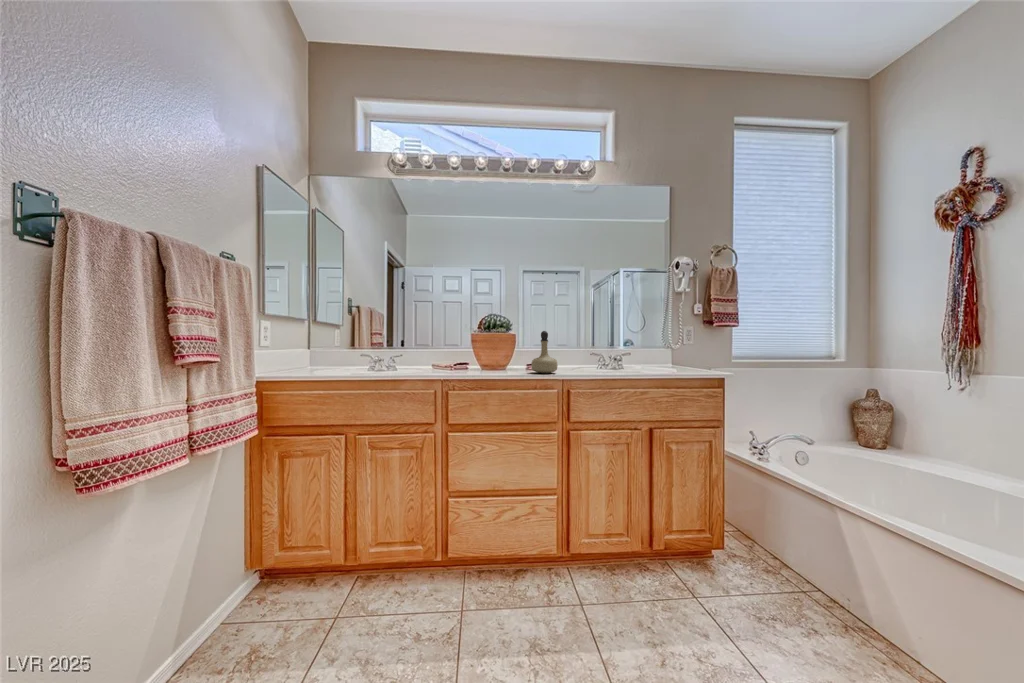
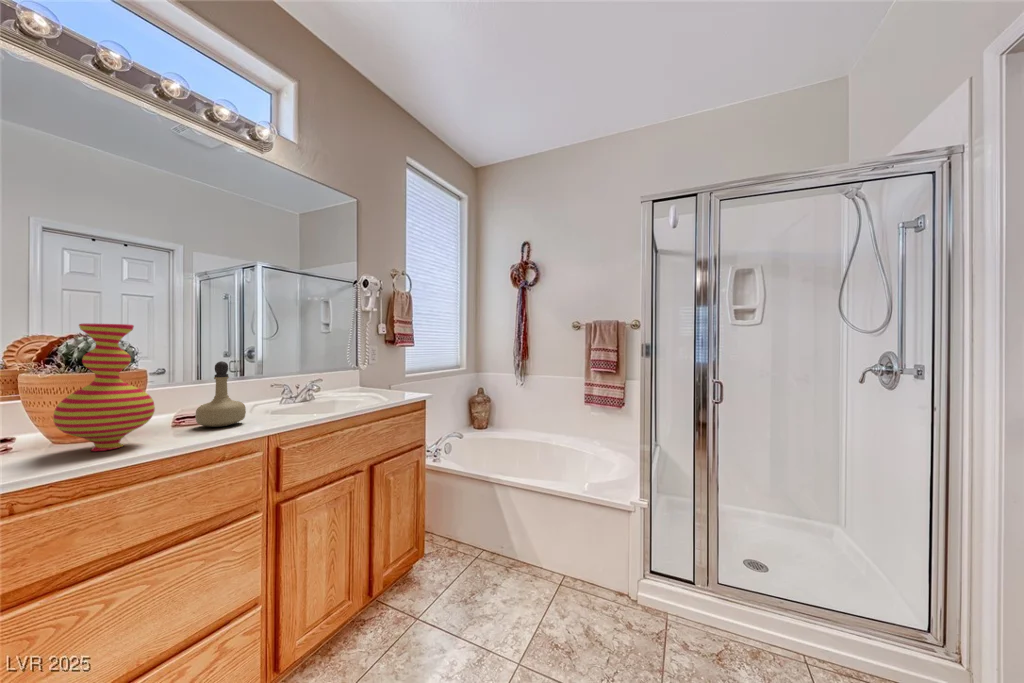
vase: none [470,307,506,374] -> present [53,324,155,451]

